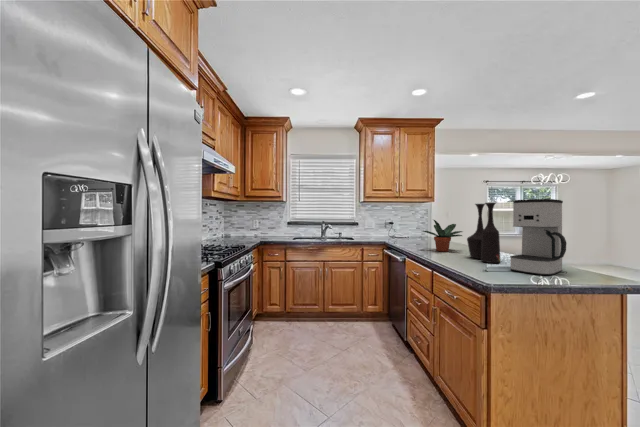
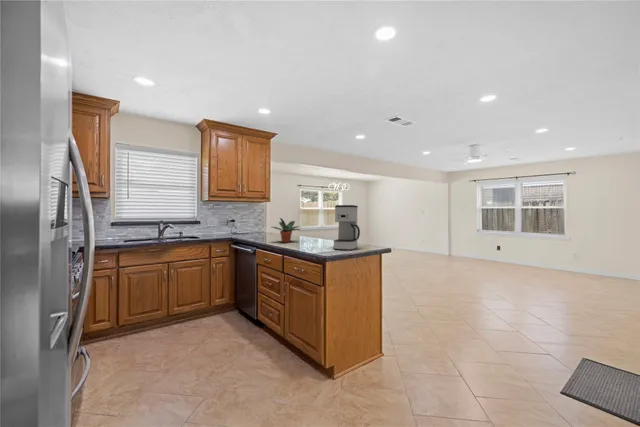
vase: present [467,202,500,263] -> none [305,206,326,247]

